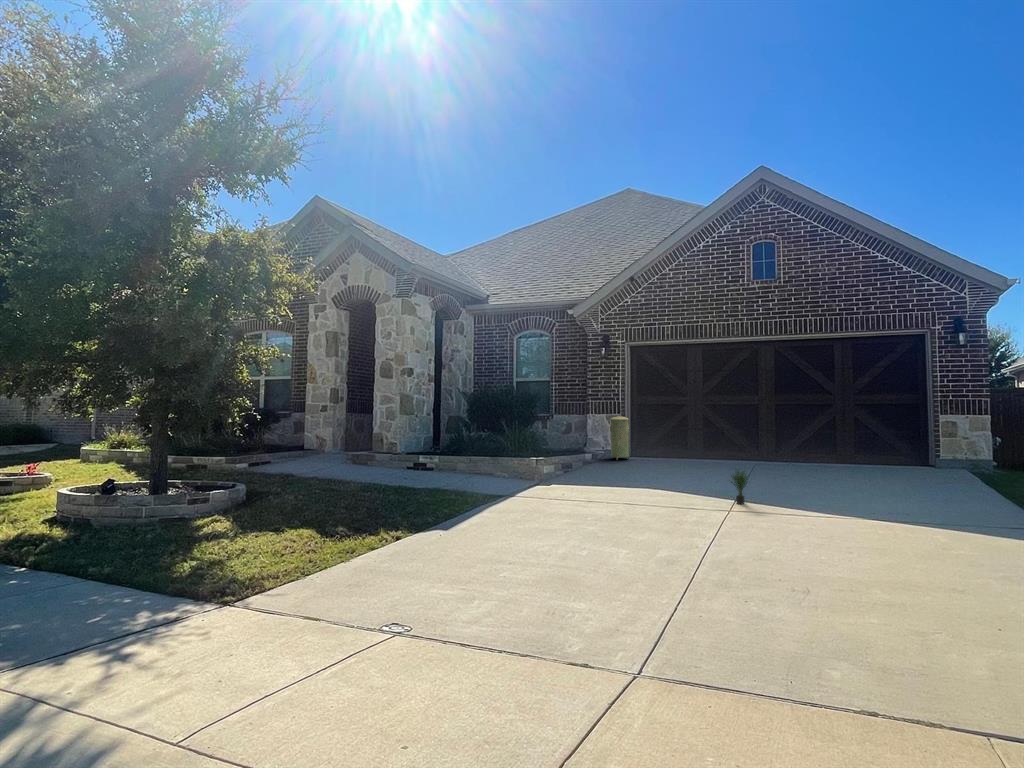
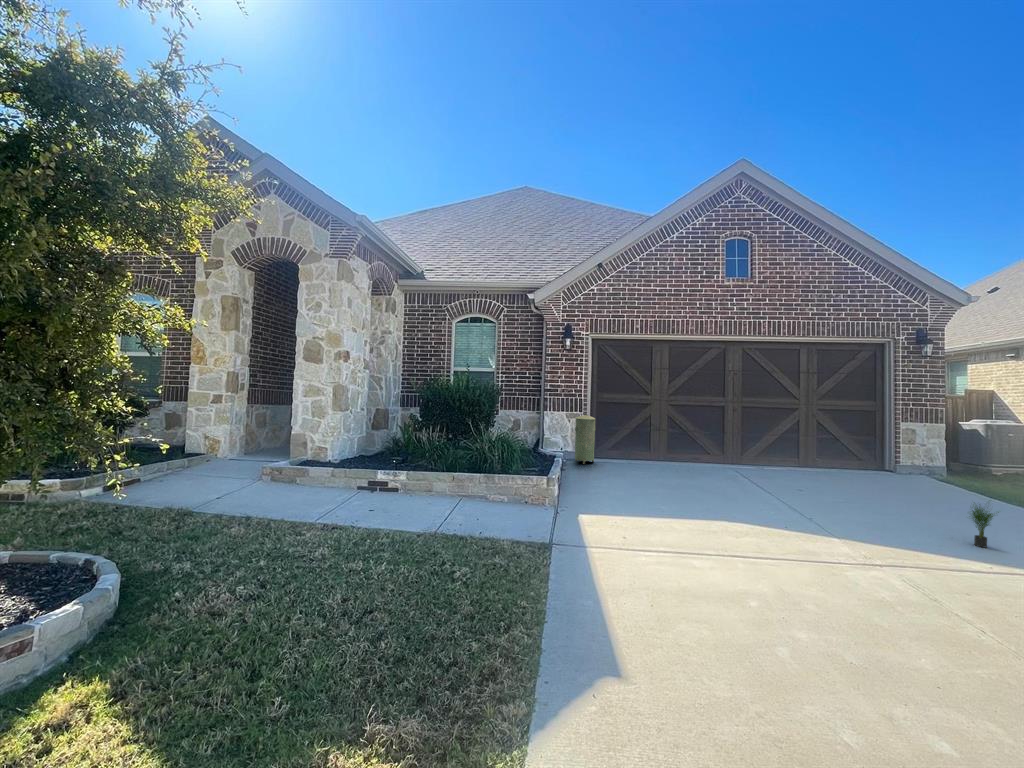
potted plant: present [731,470,747,504] -> present [972,506,993,547]

